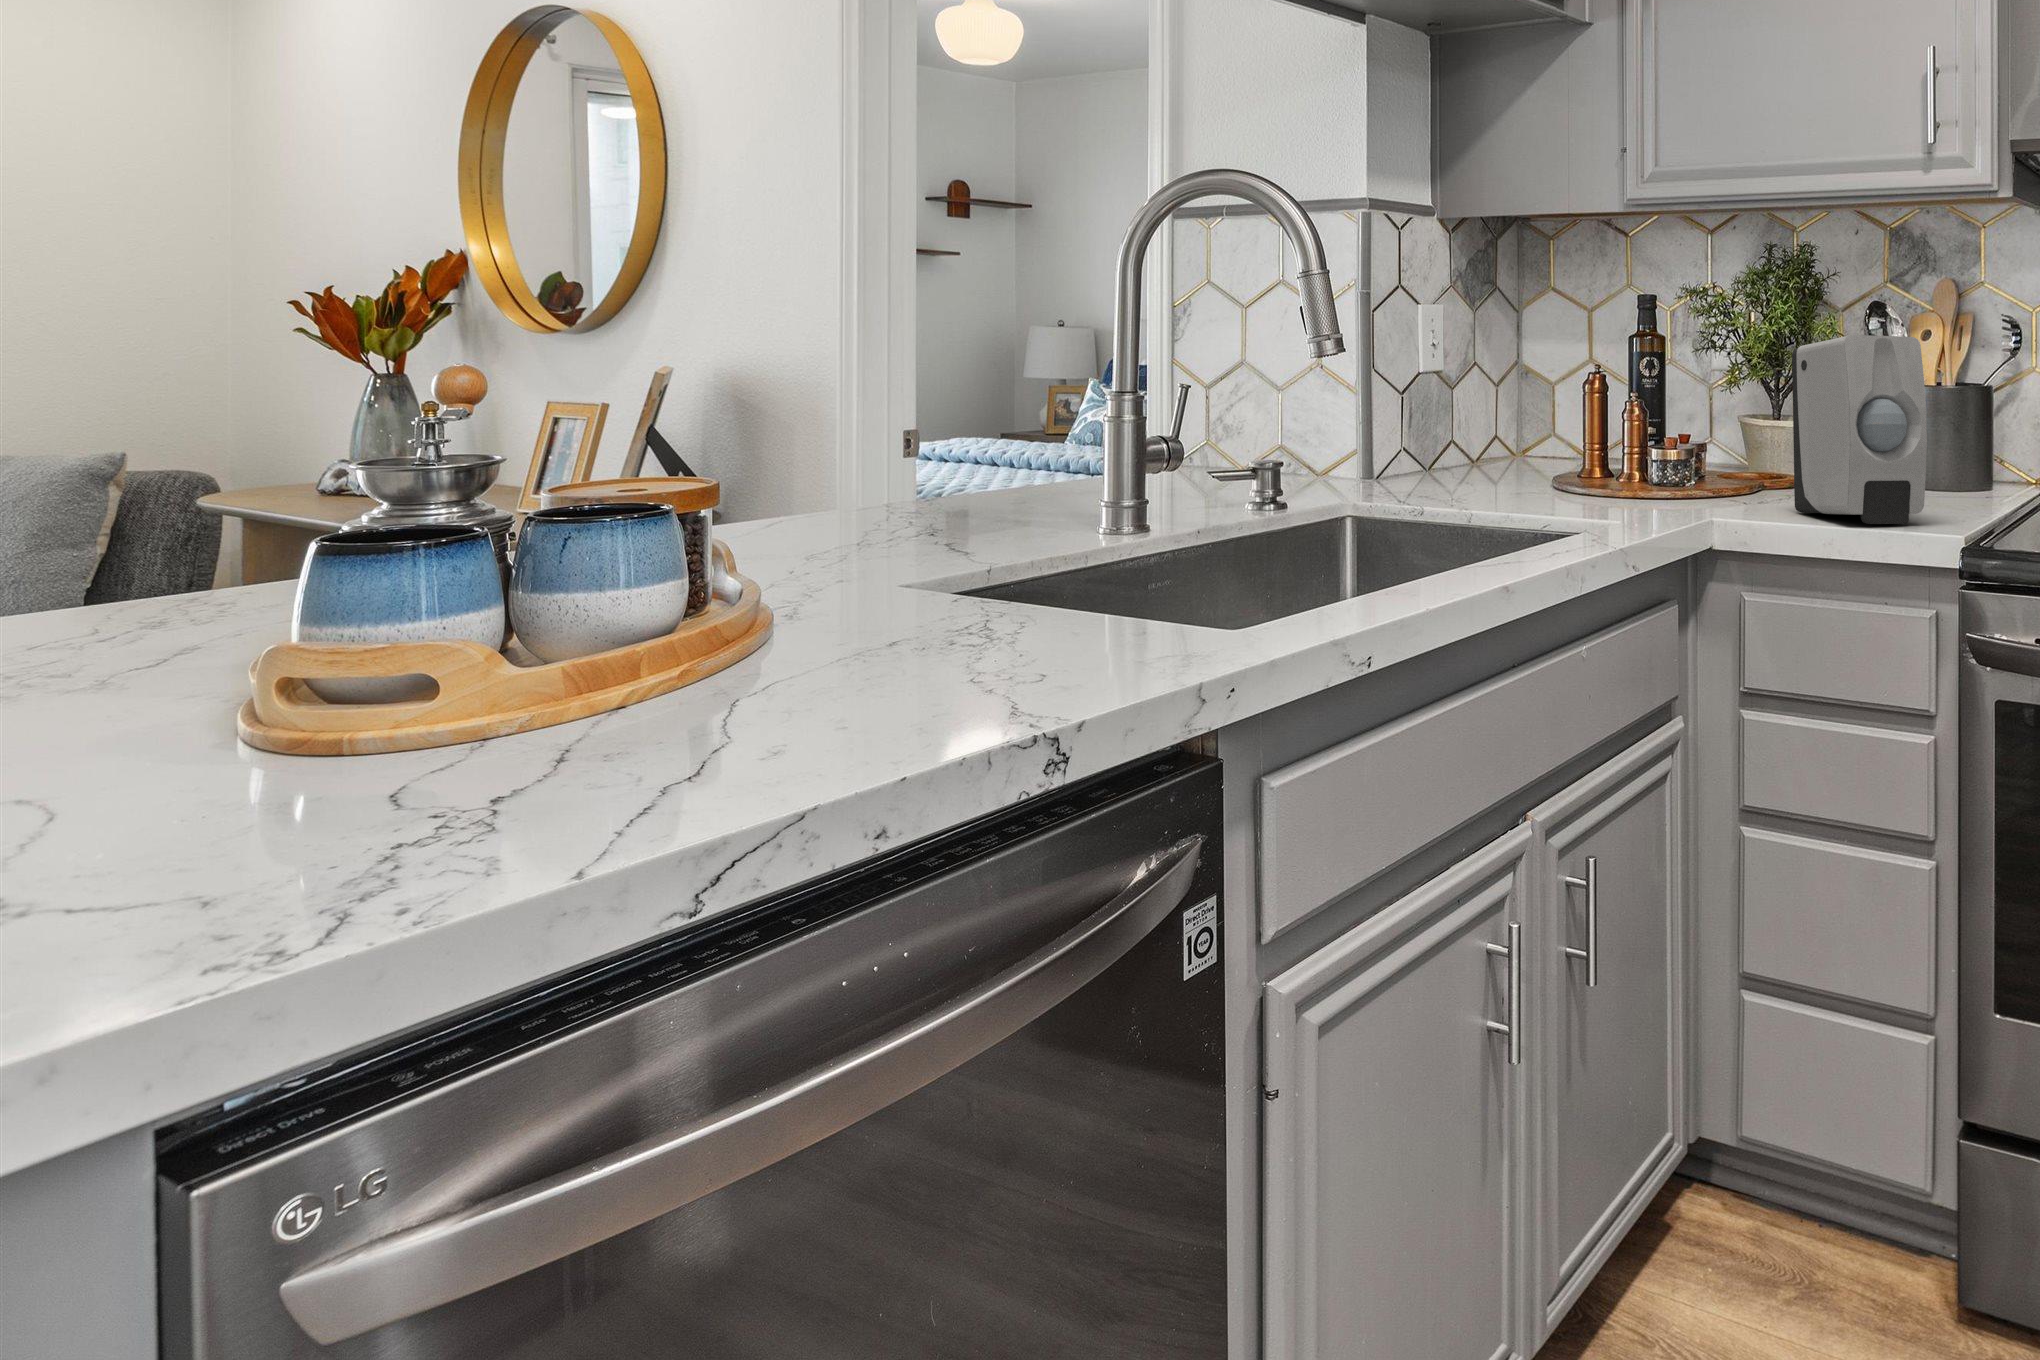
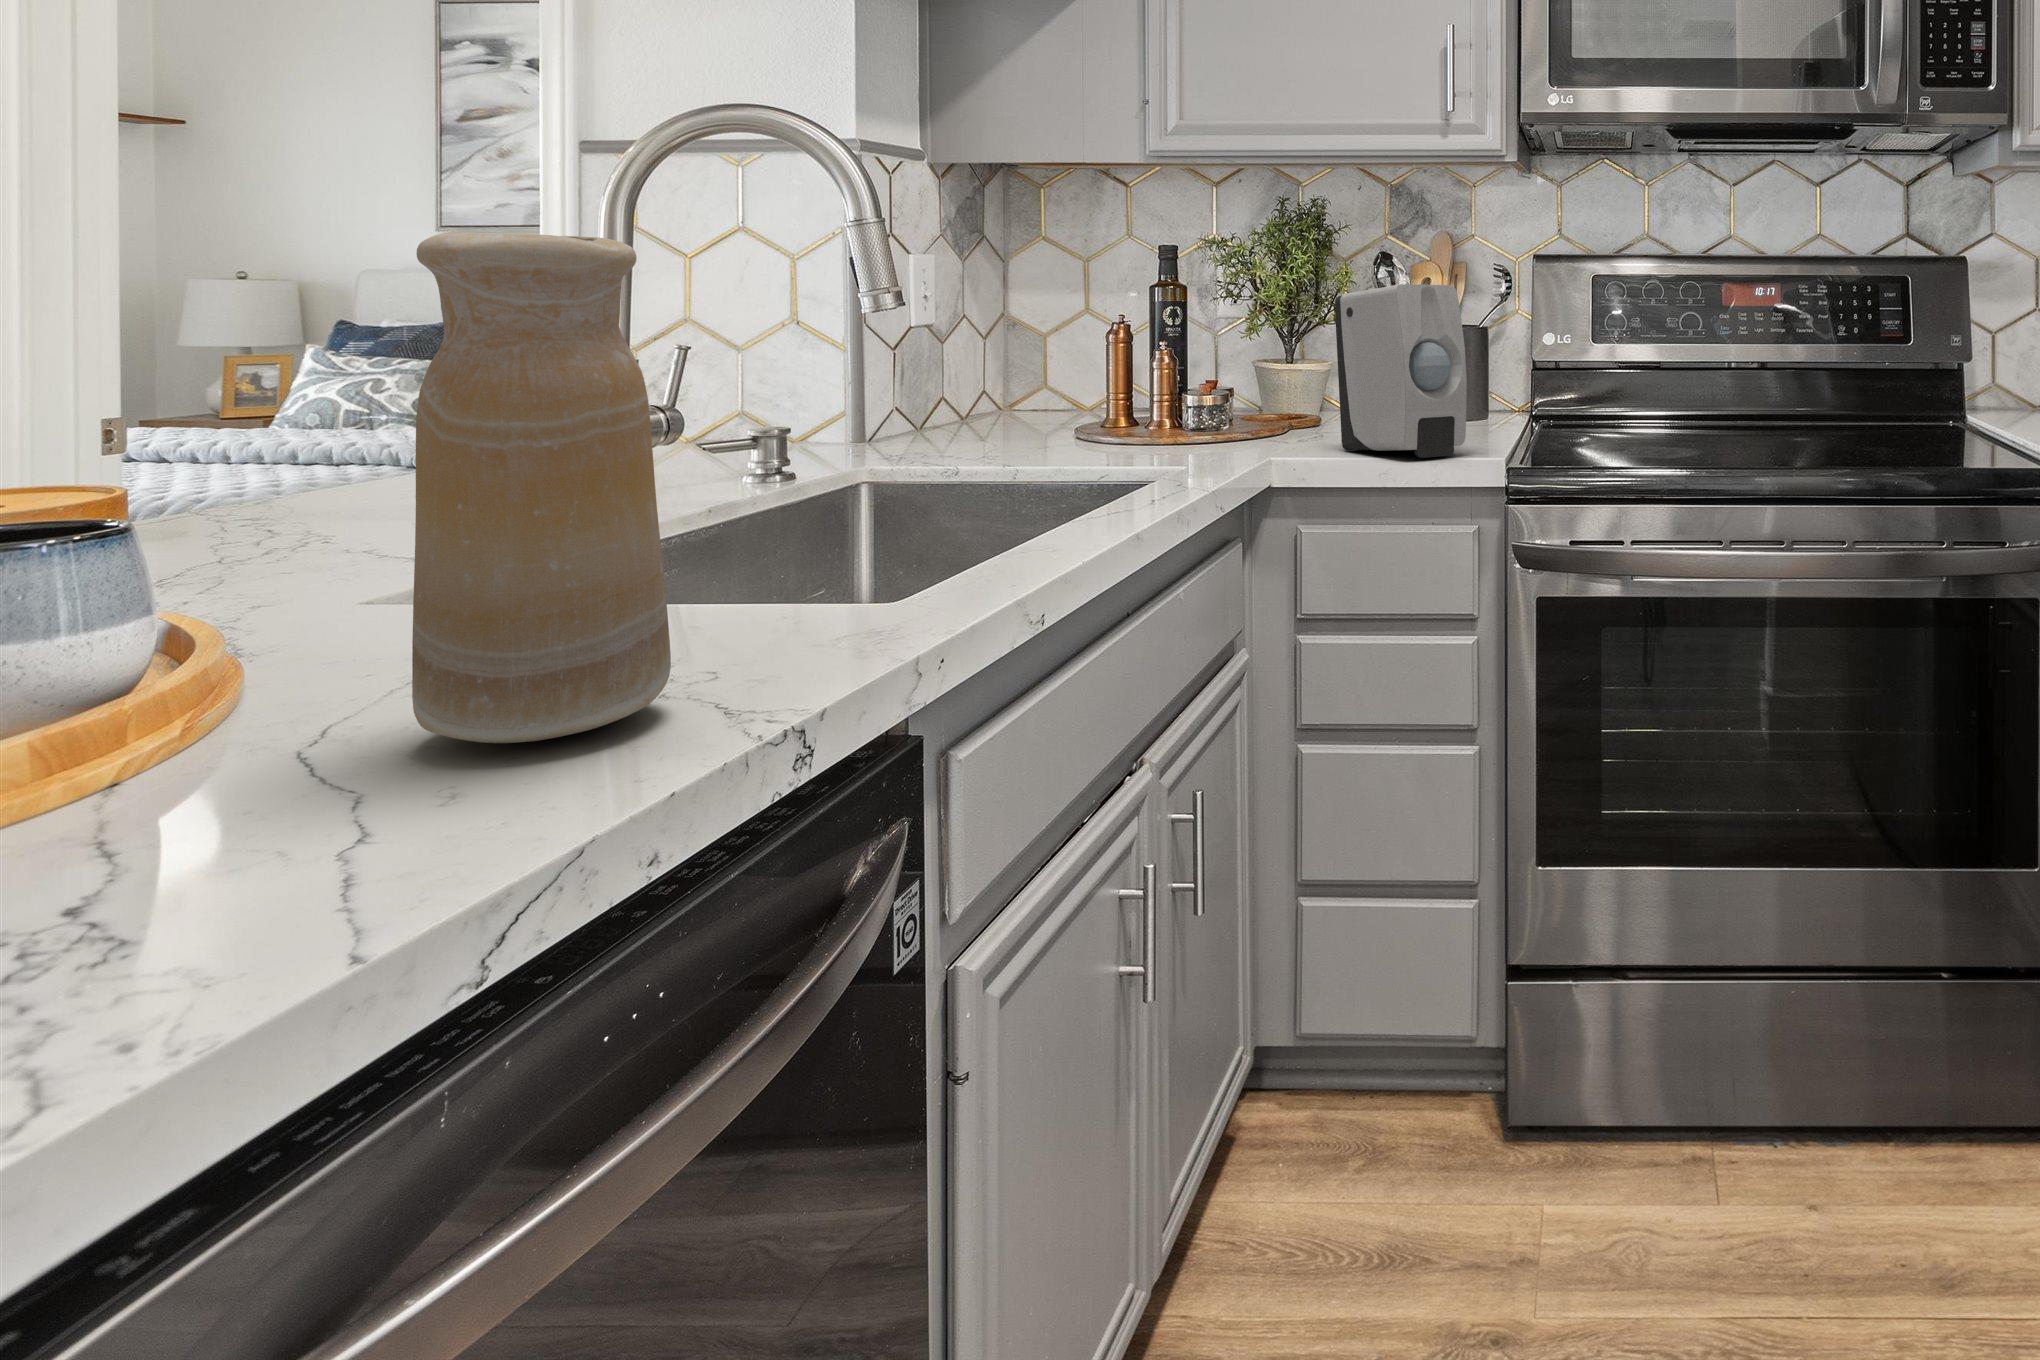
vase: none [860,286,1030,671] -> present [412,232,671,743]

